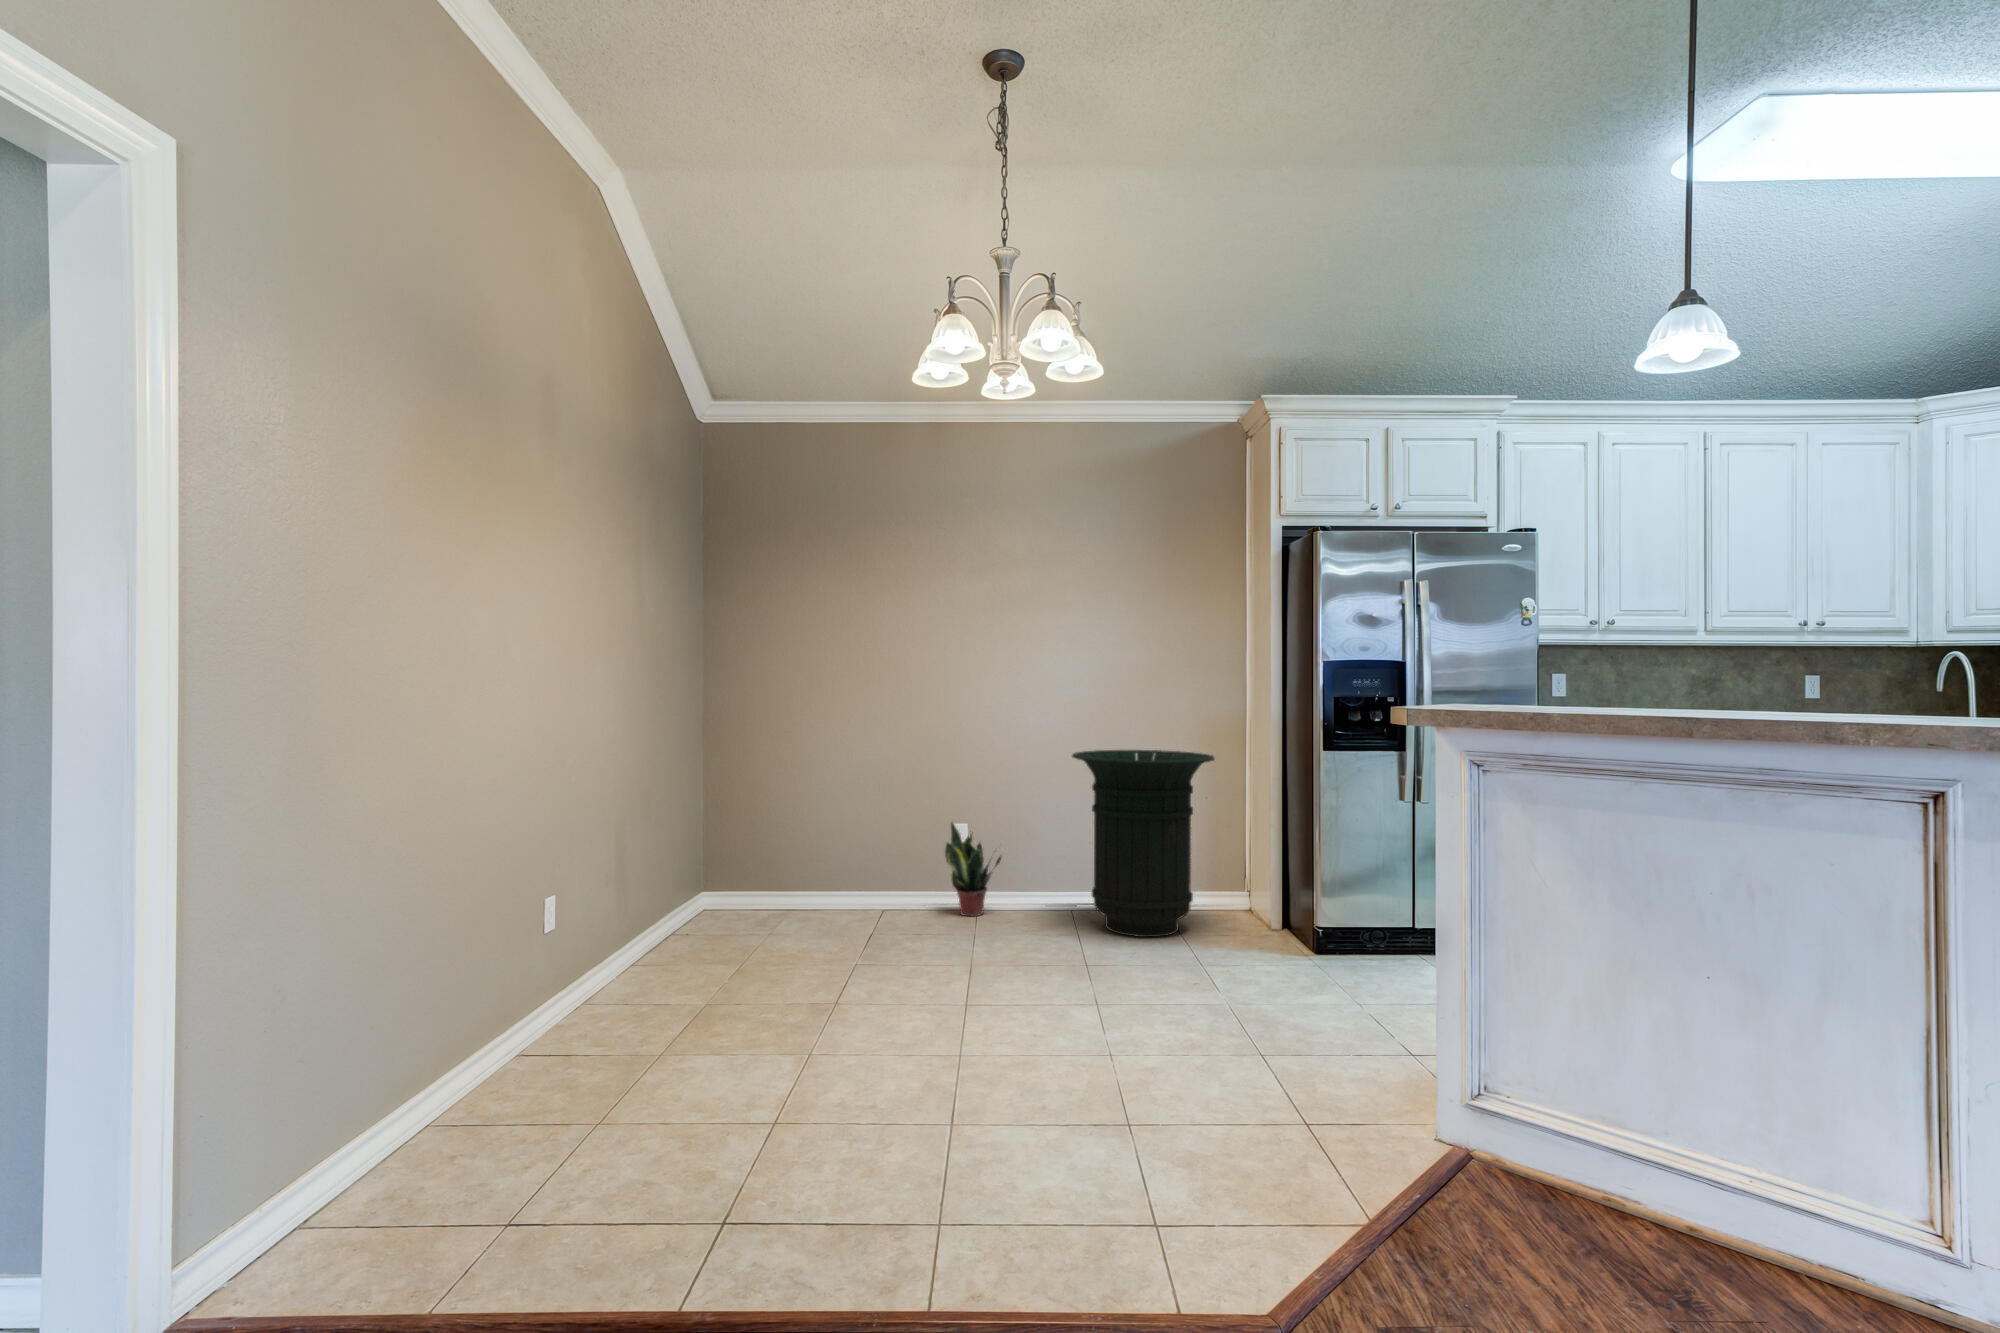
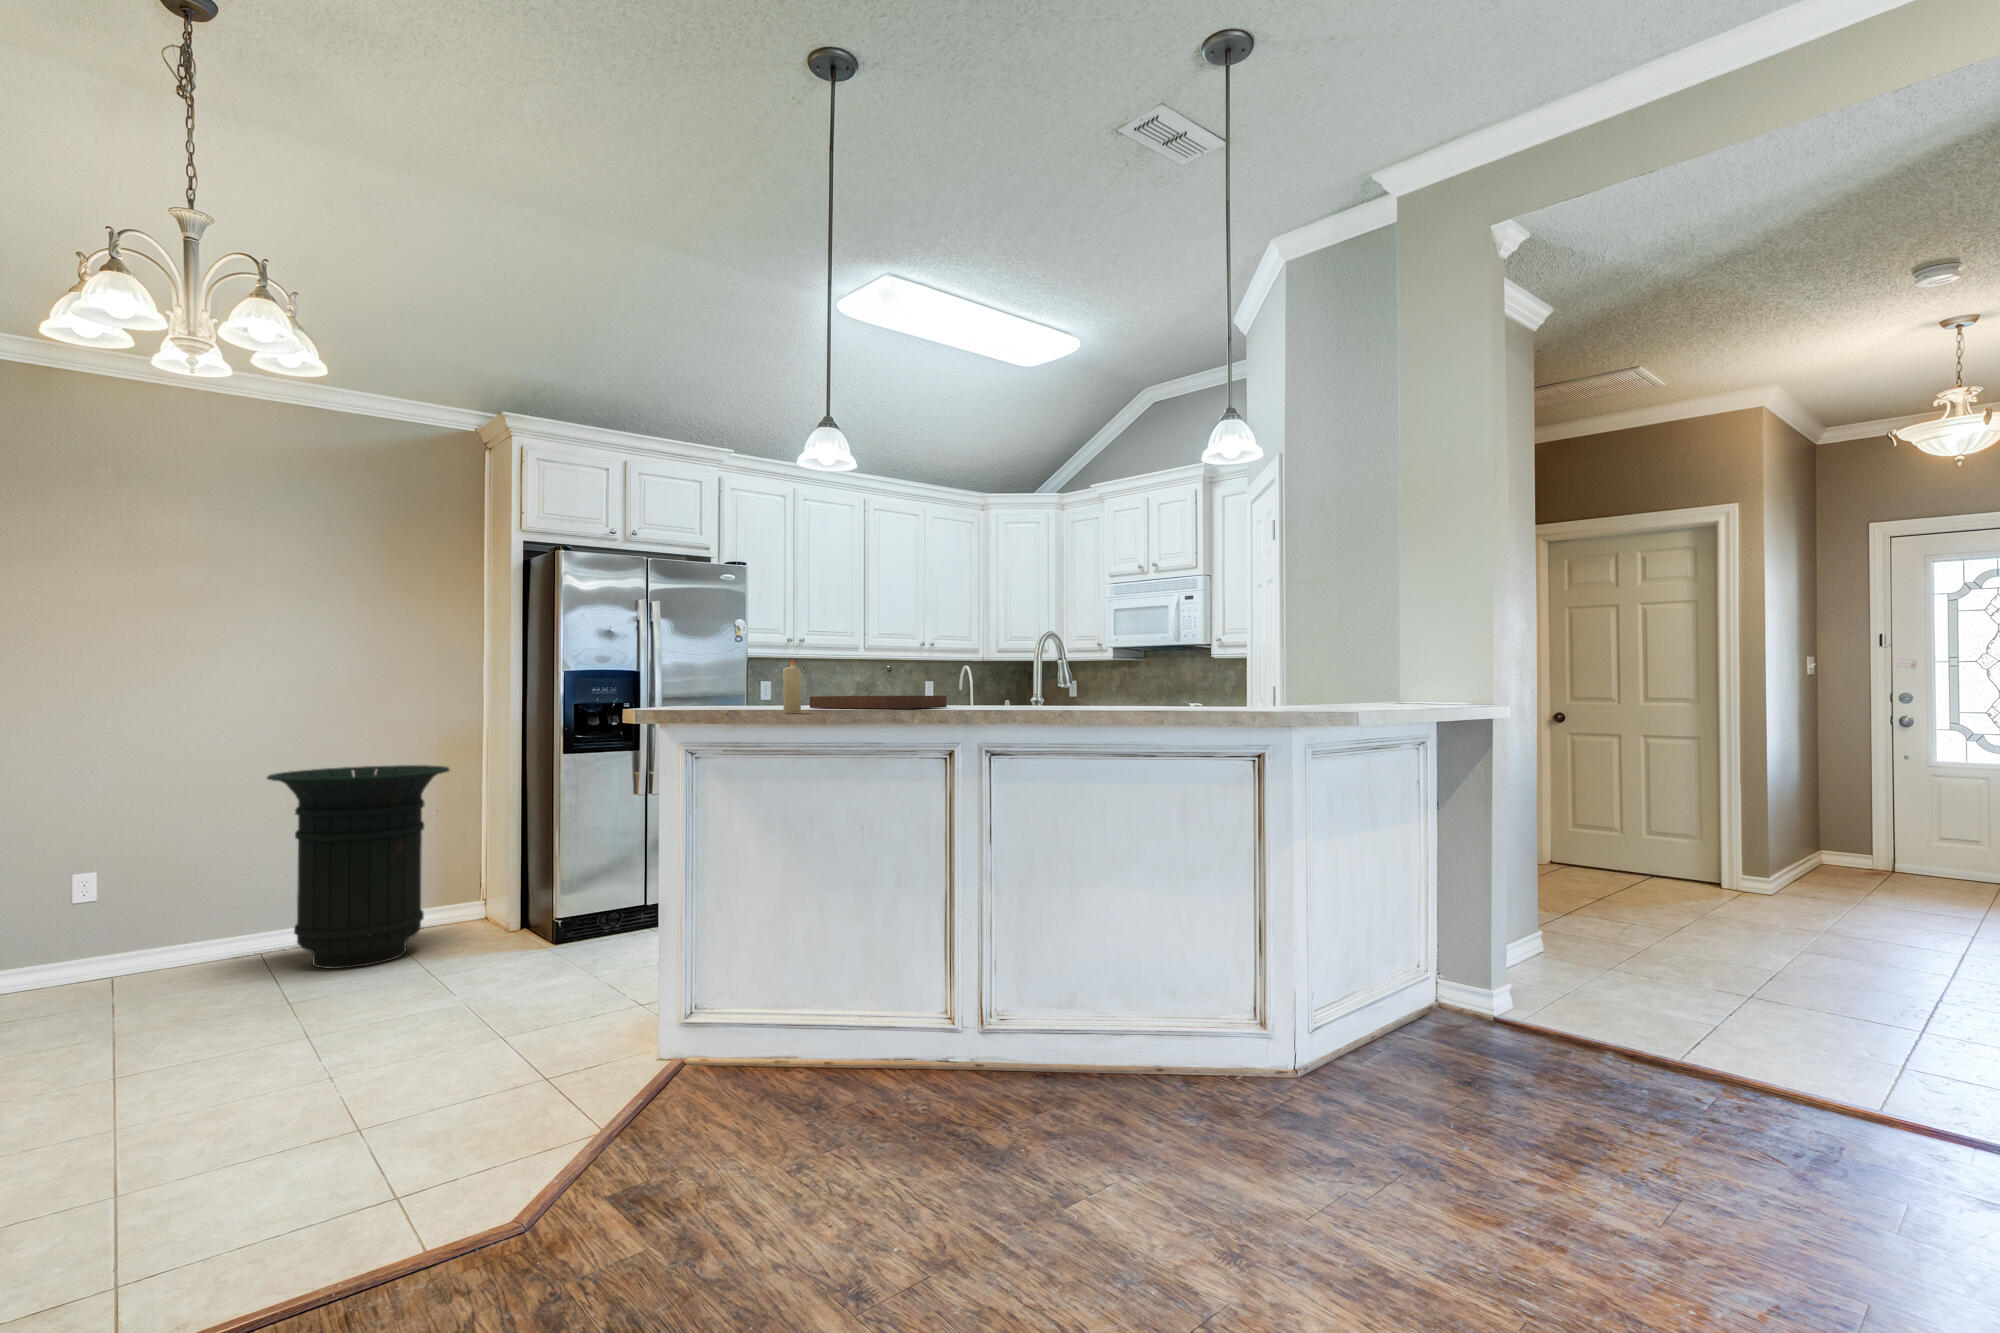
candle: none [1623,644,1653,722] -> present [783,658,801,713]
tray: none [1653,654,1917,721] -> present [810,666,947,709]
potted plant: present [945,823,1001,916] -> none [60,873,159,990]

